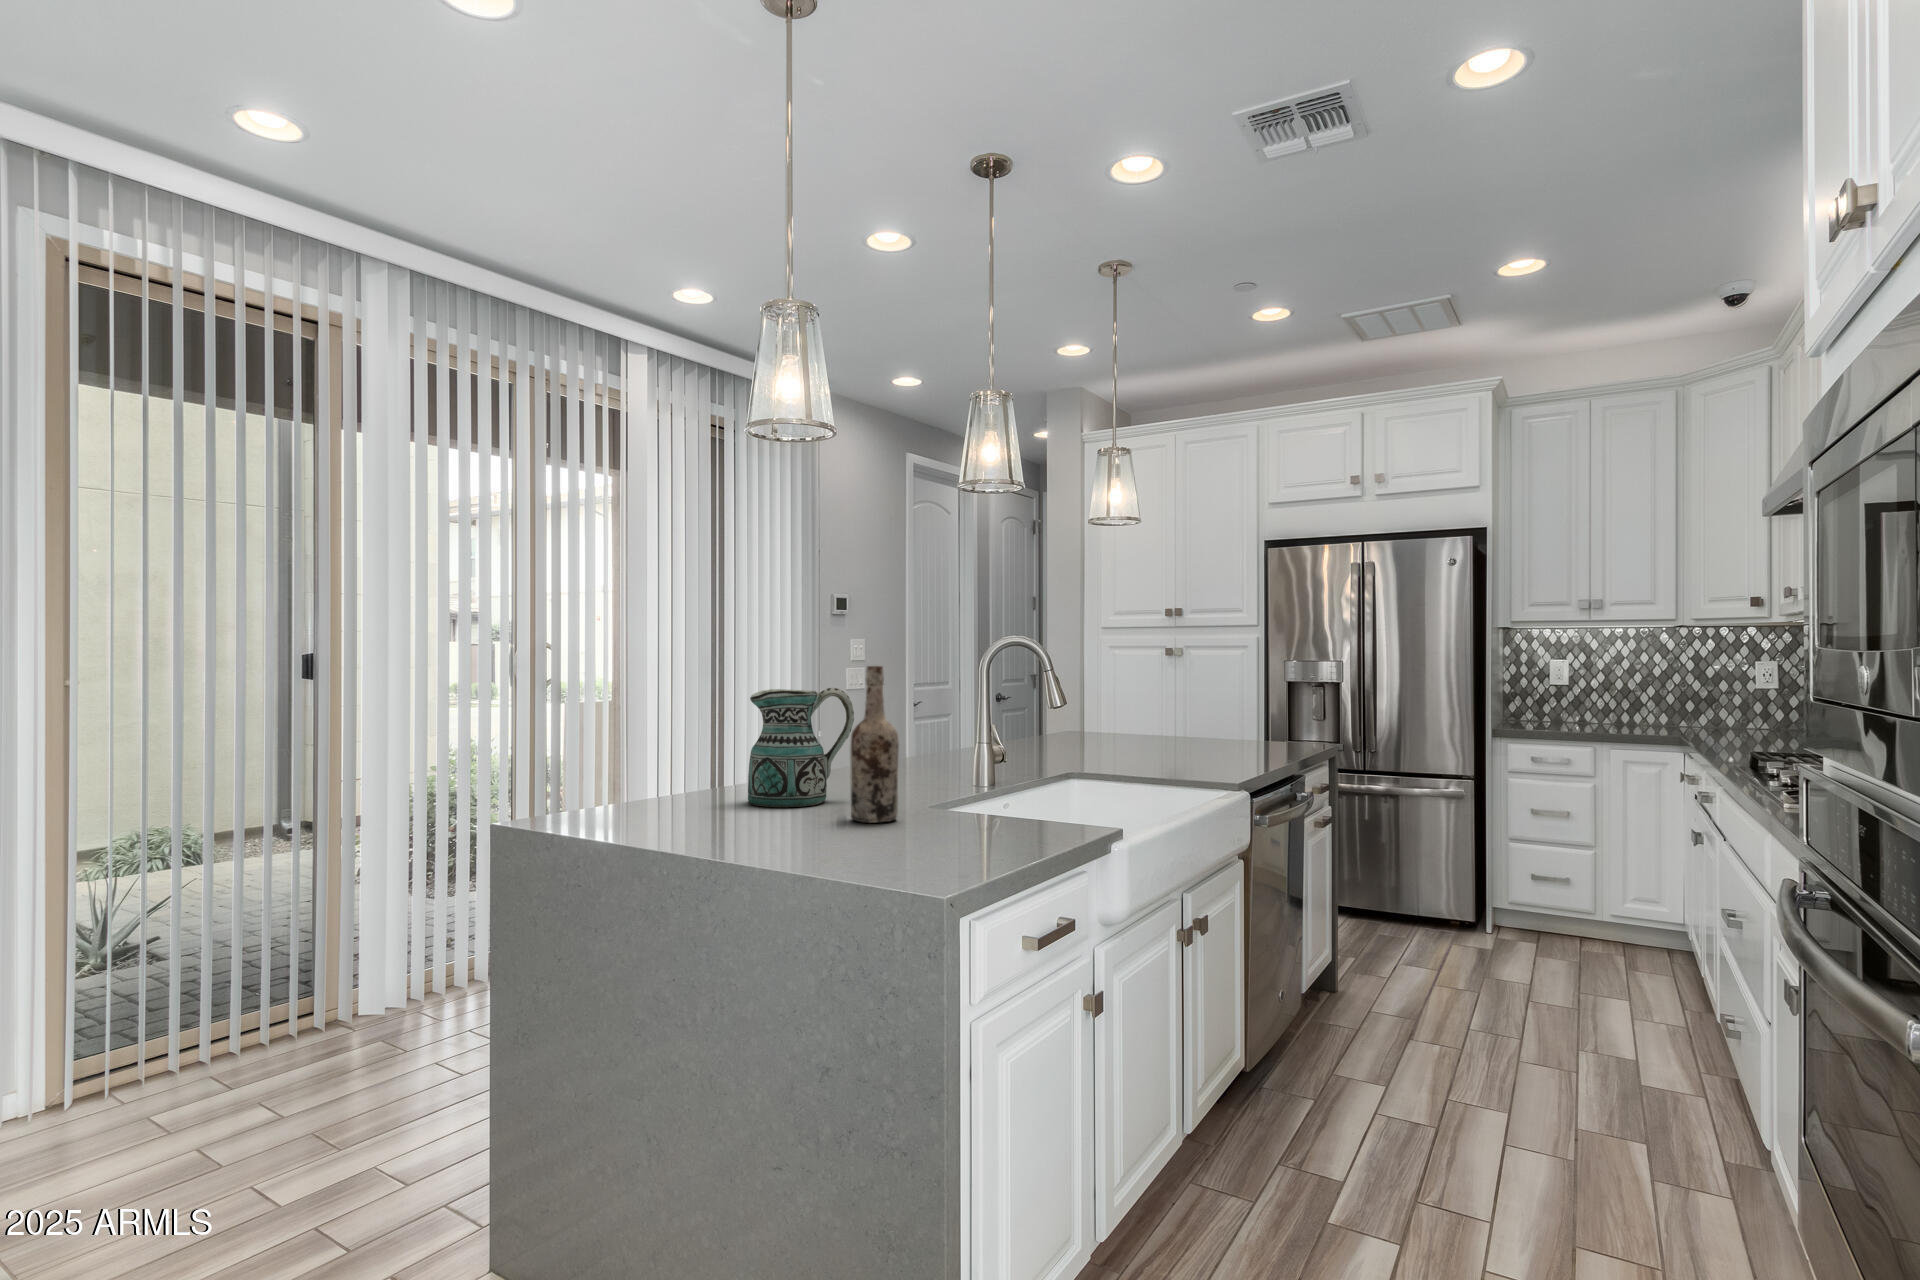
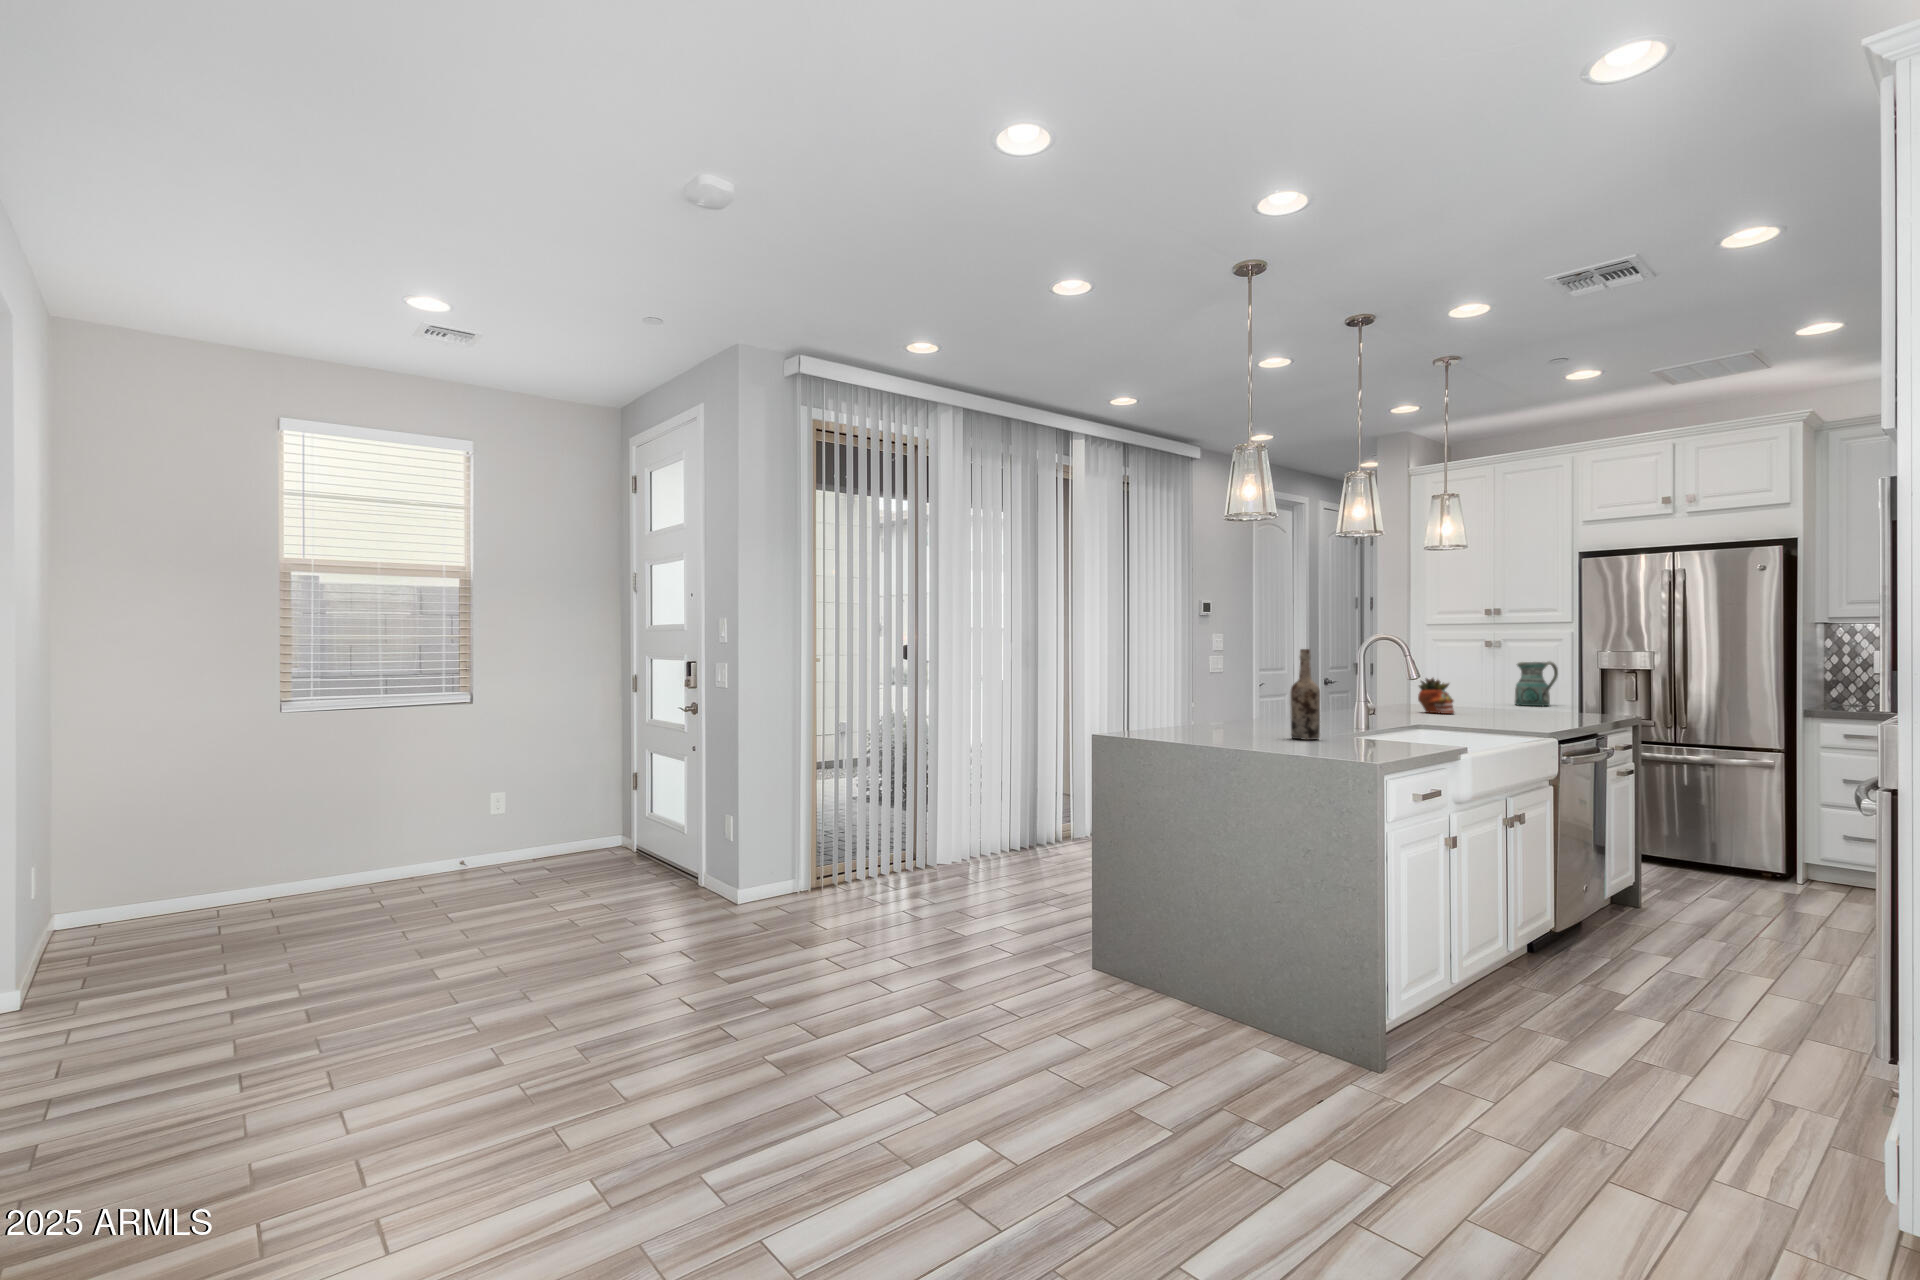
ceramic pitcher: present [748,688,854,807] -> present [1515,661,1558,706]
succulent planter: none [1076,696,1120,746] -> present [1418,678,1454,714]

